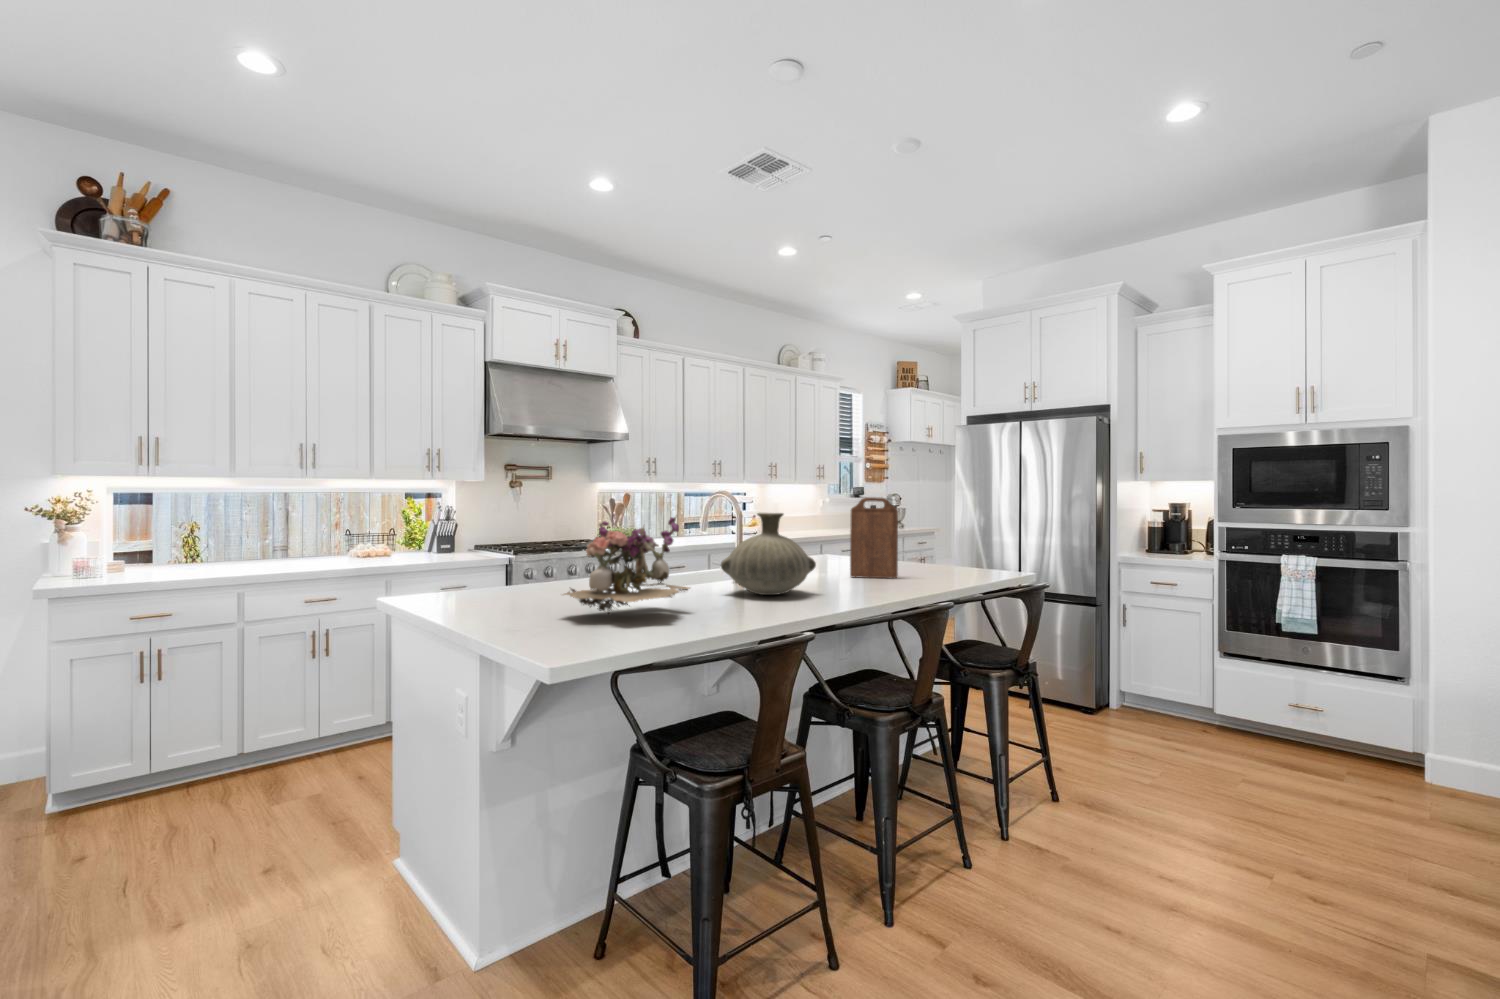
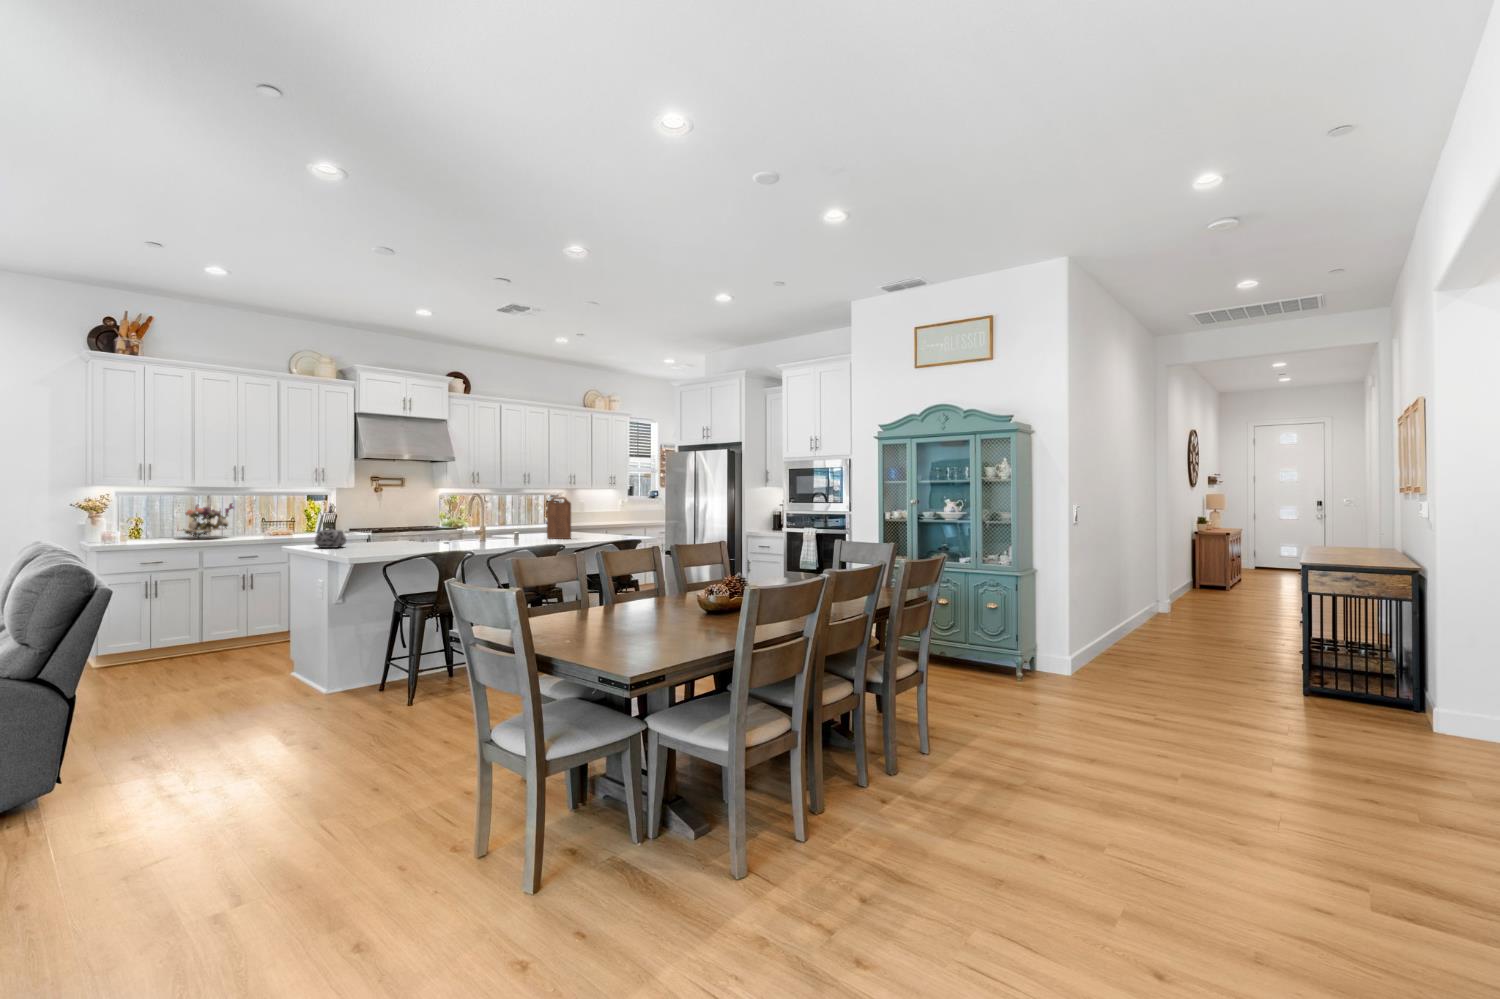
vase: present [721,513,816,595] -> none [459,504,509,544]
flower arrangement: present [563,515,690,614] -> present [183,503,233,537]
teapot: none [445,560,508,609] -> present [315,526,346,548]

